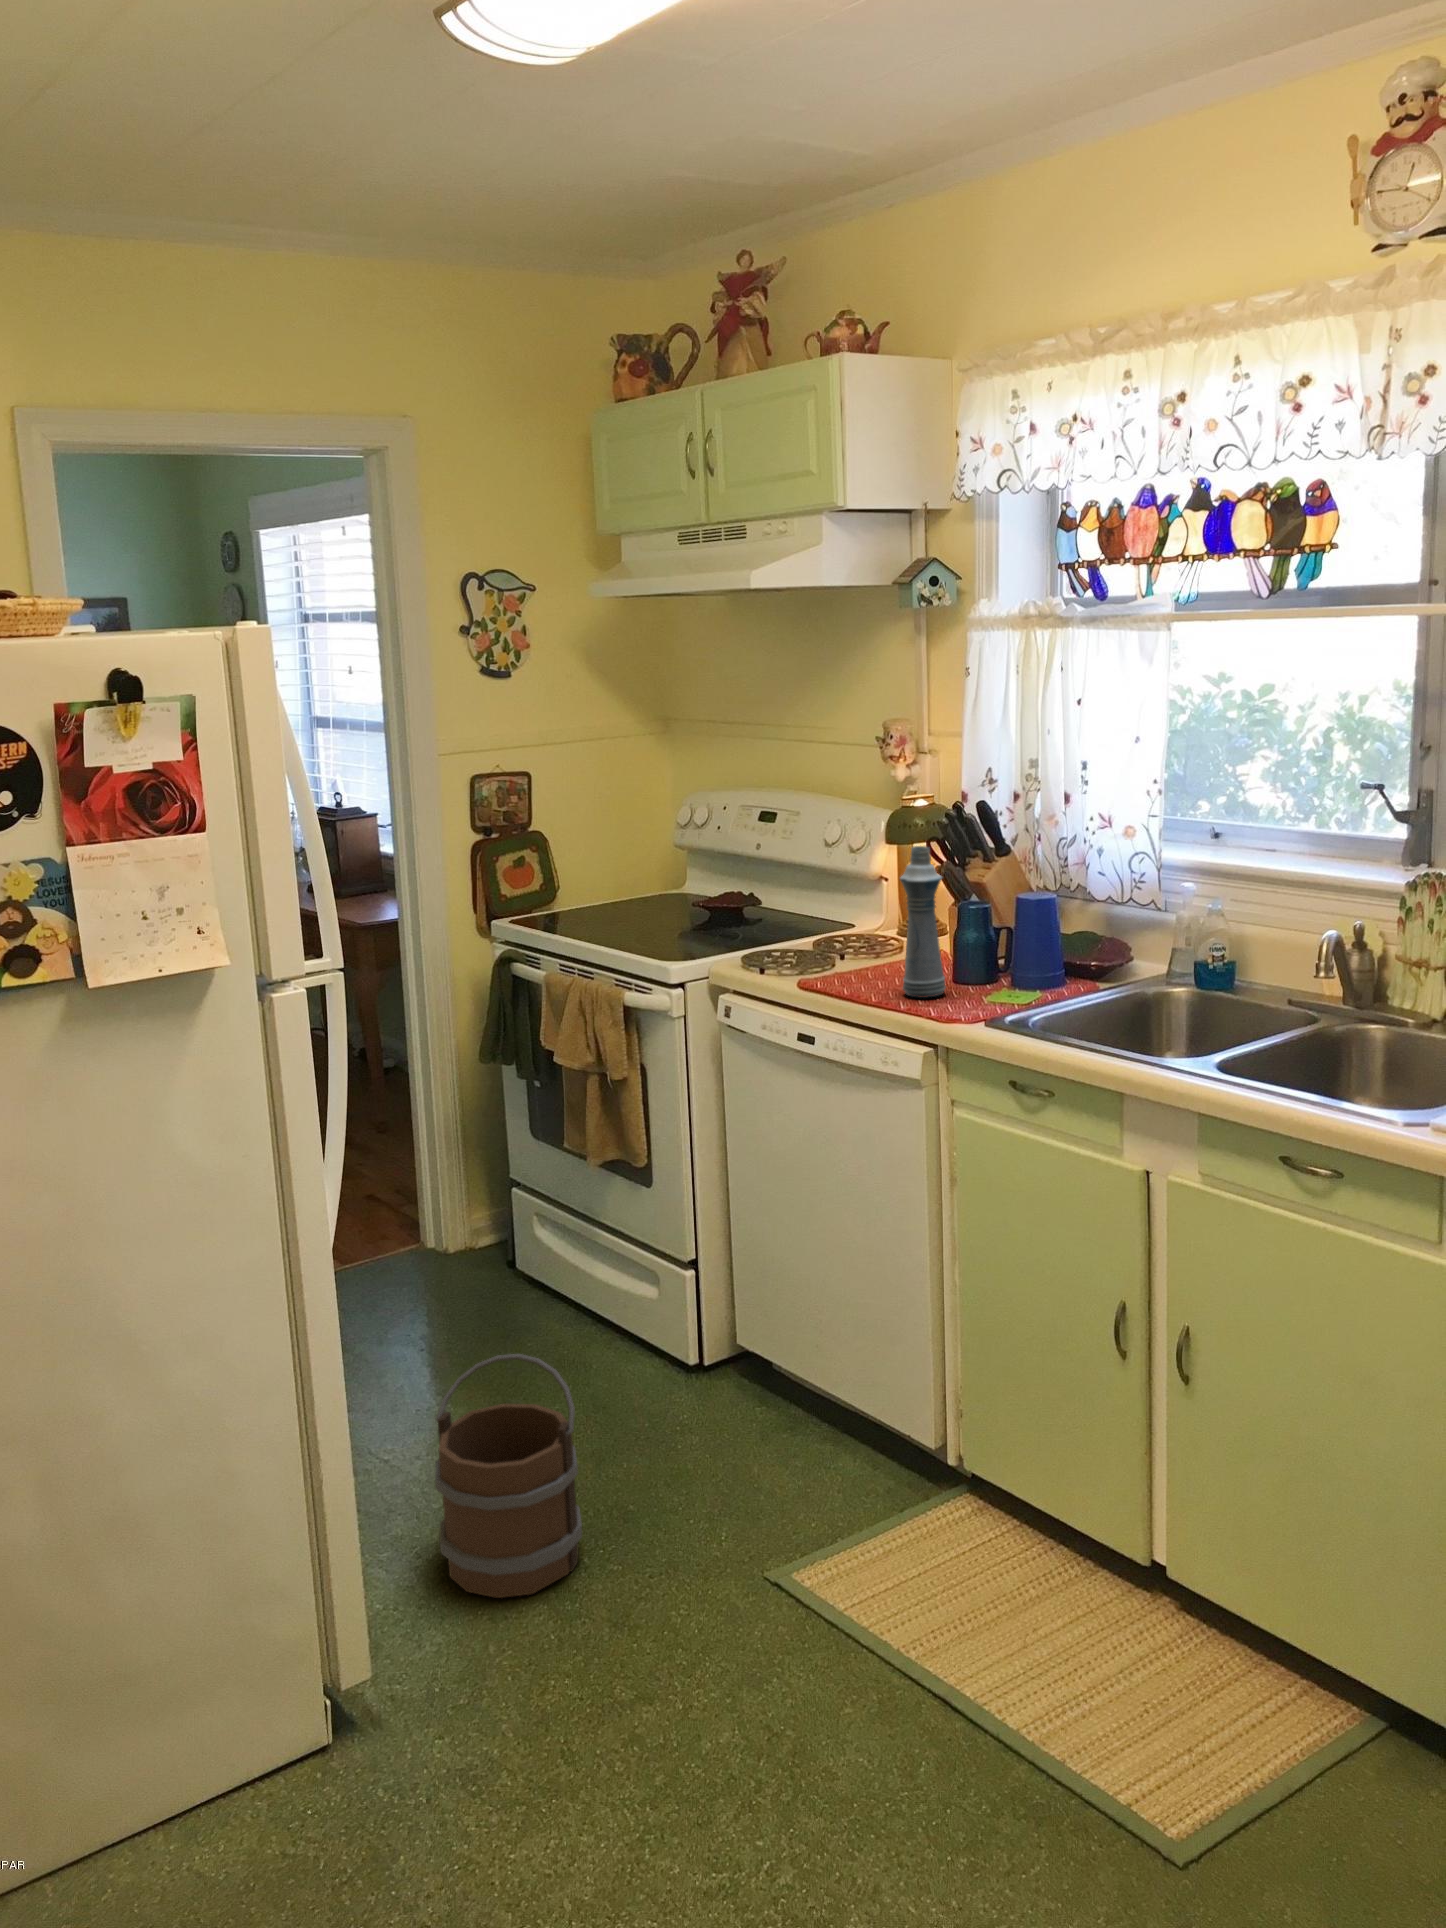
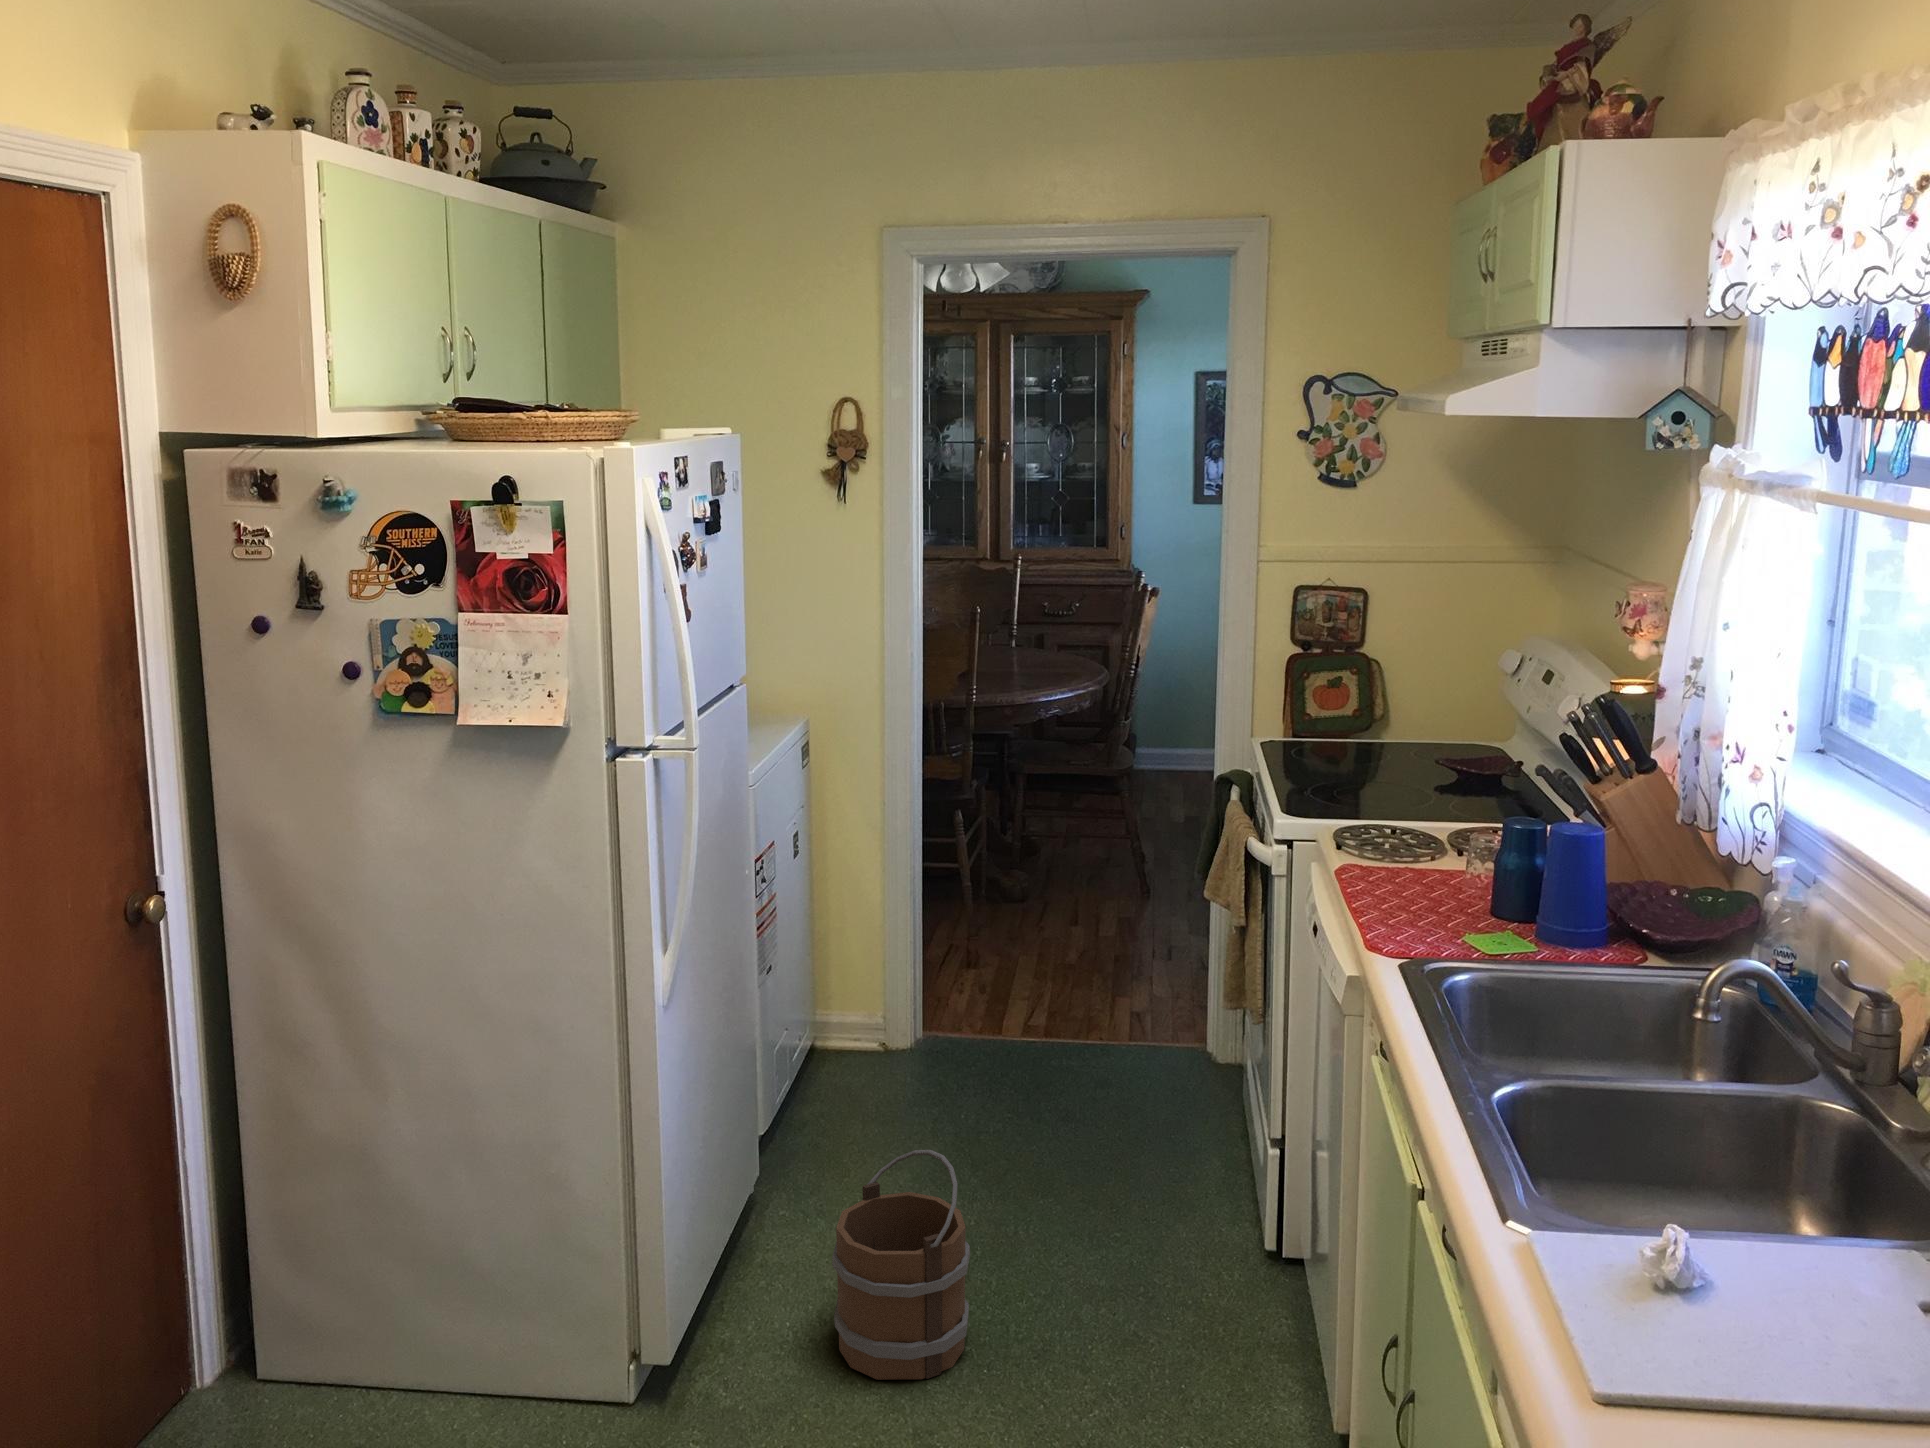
bottle: present [900,846,946,998] -> none [1397,743,1459,926]

